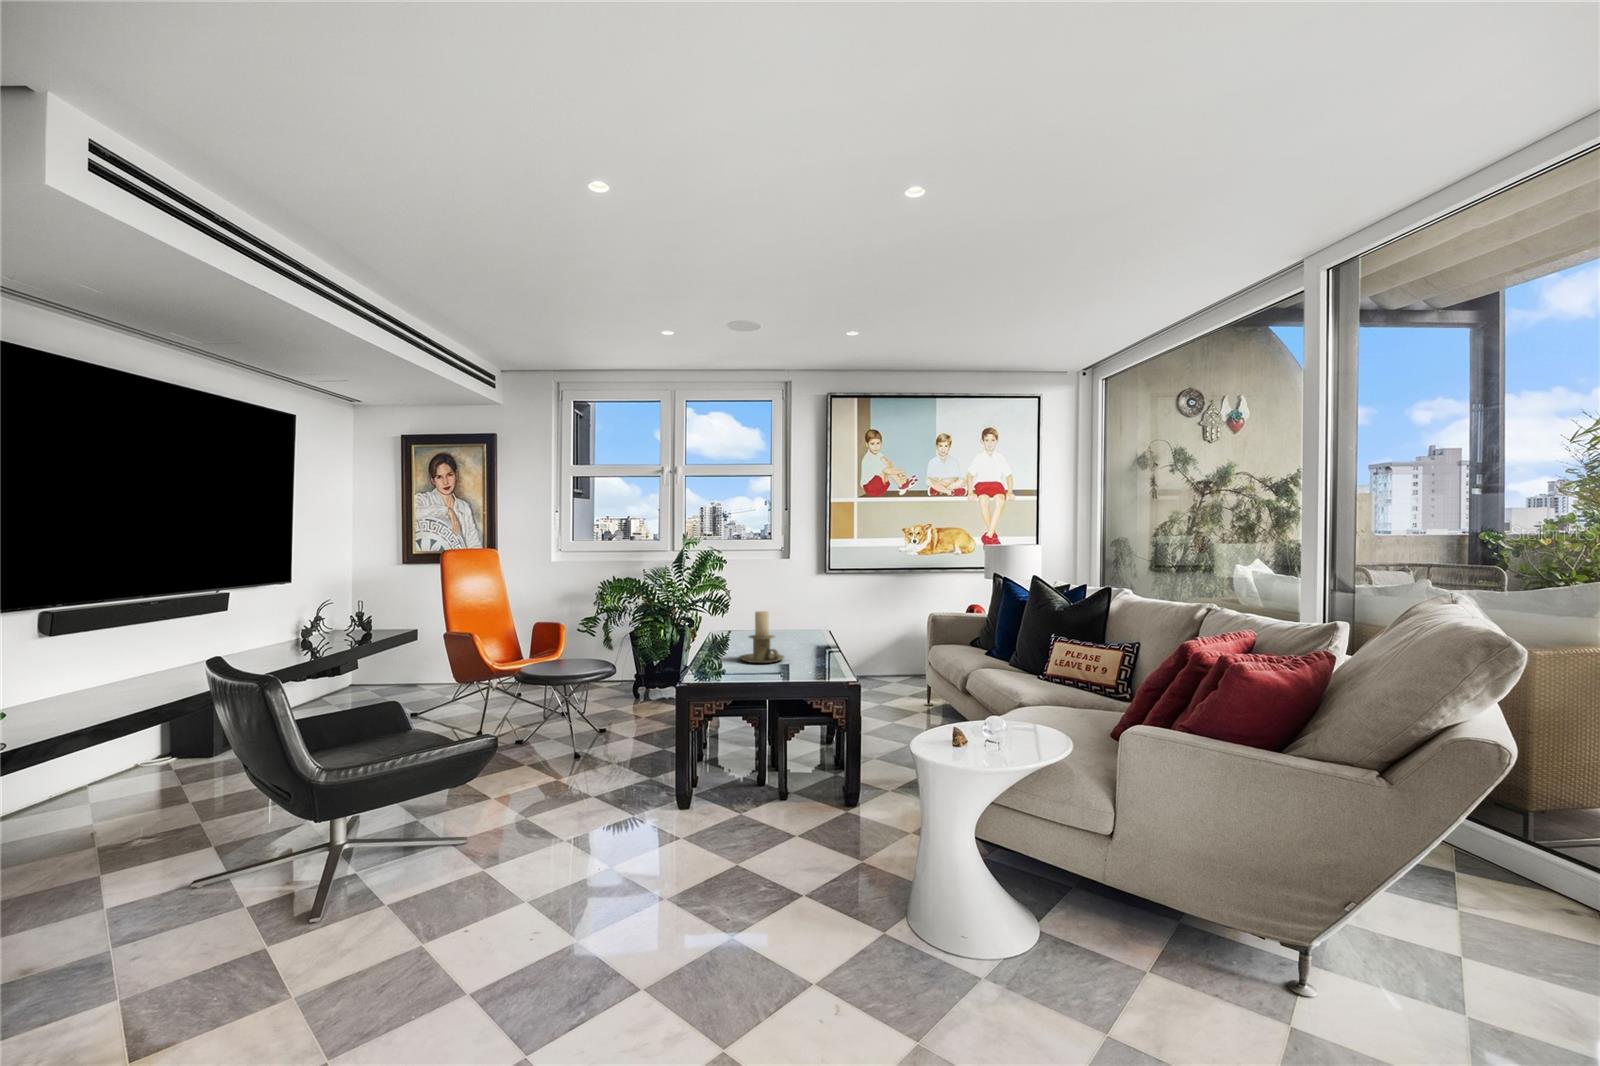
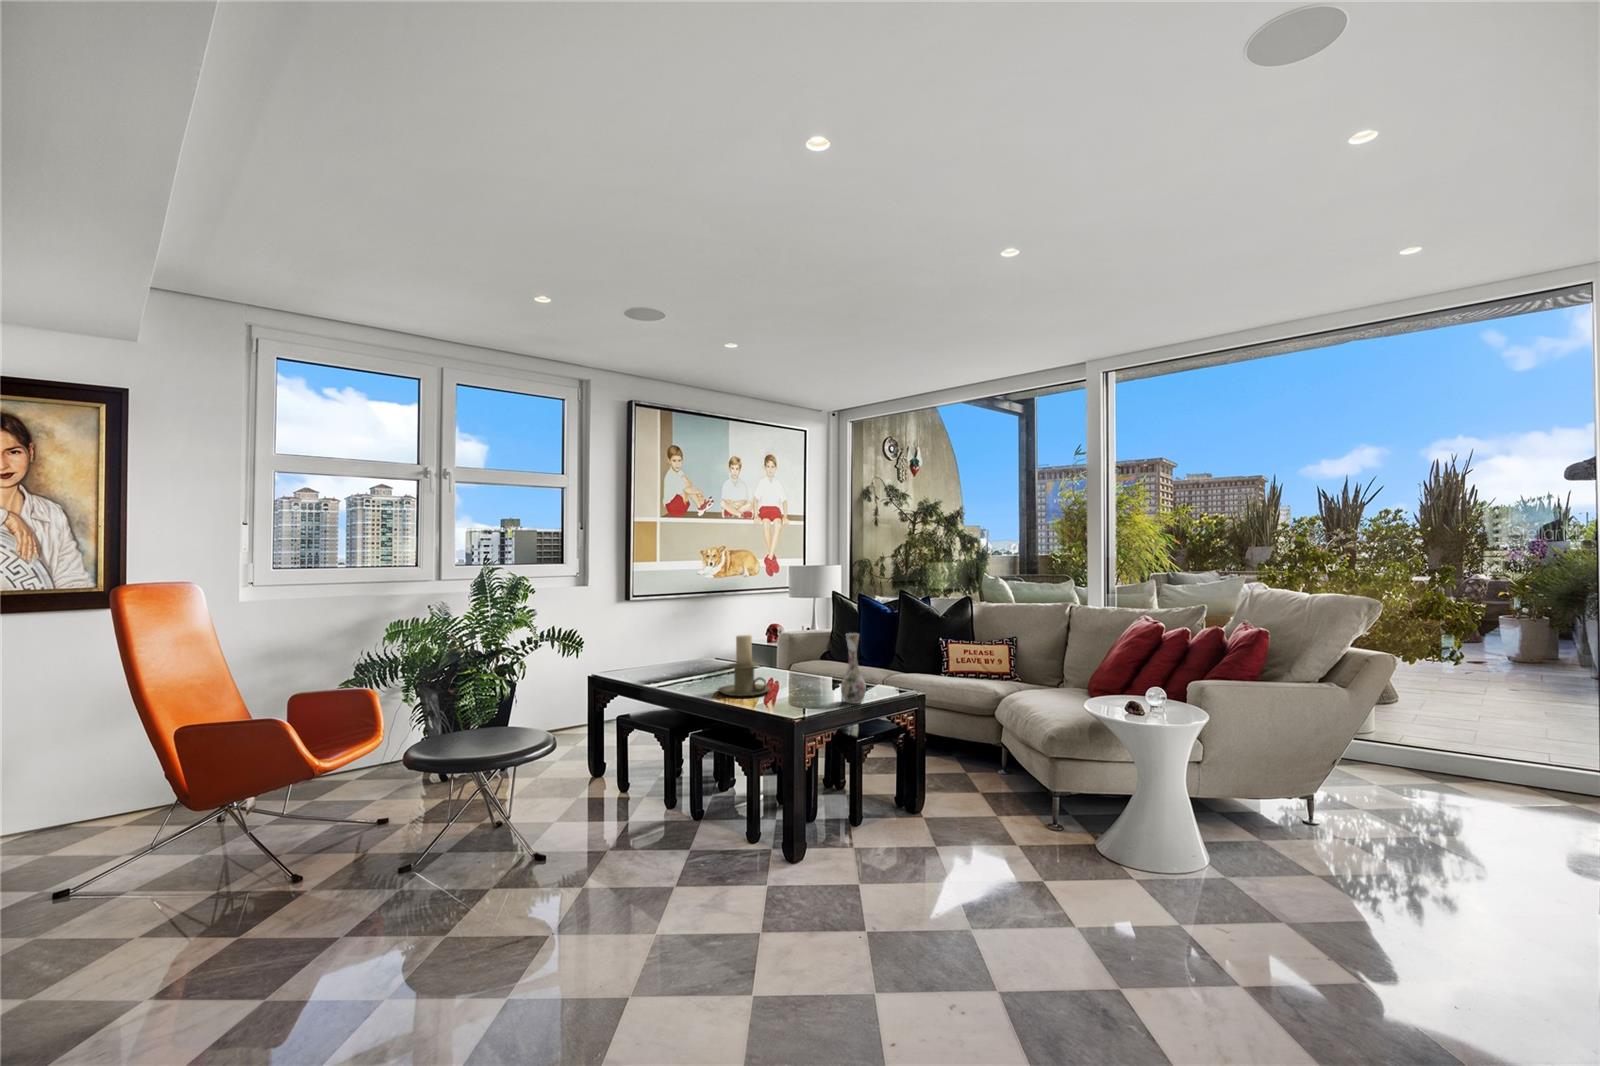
vase: none [802,617,825,681] -> present [841,633,866,704]

